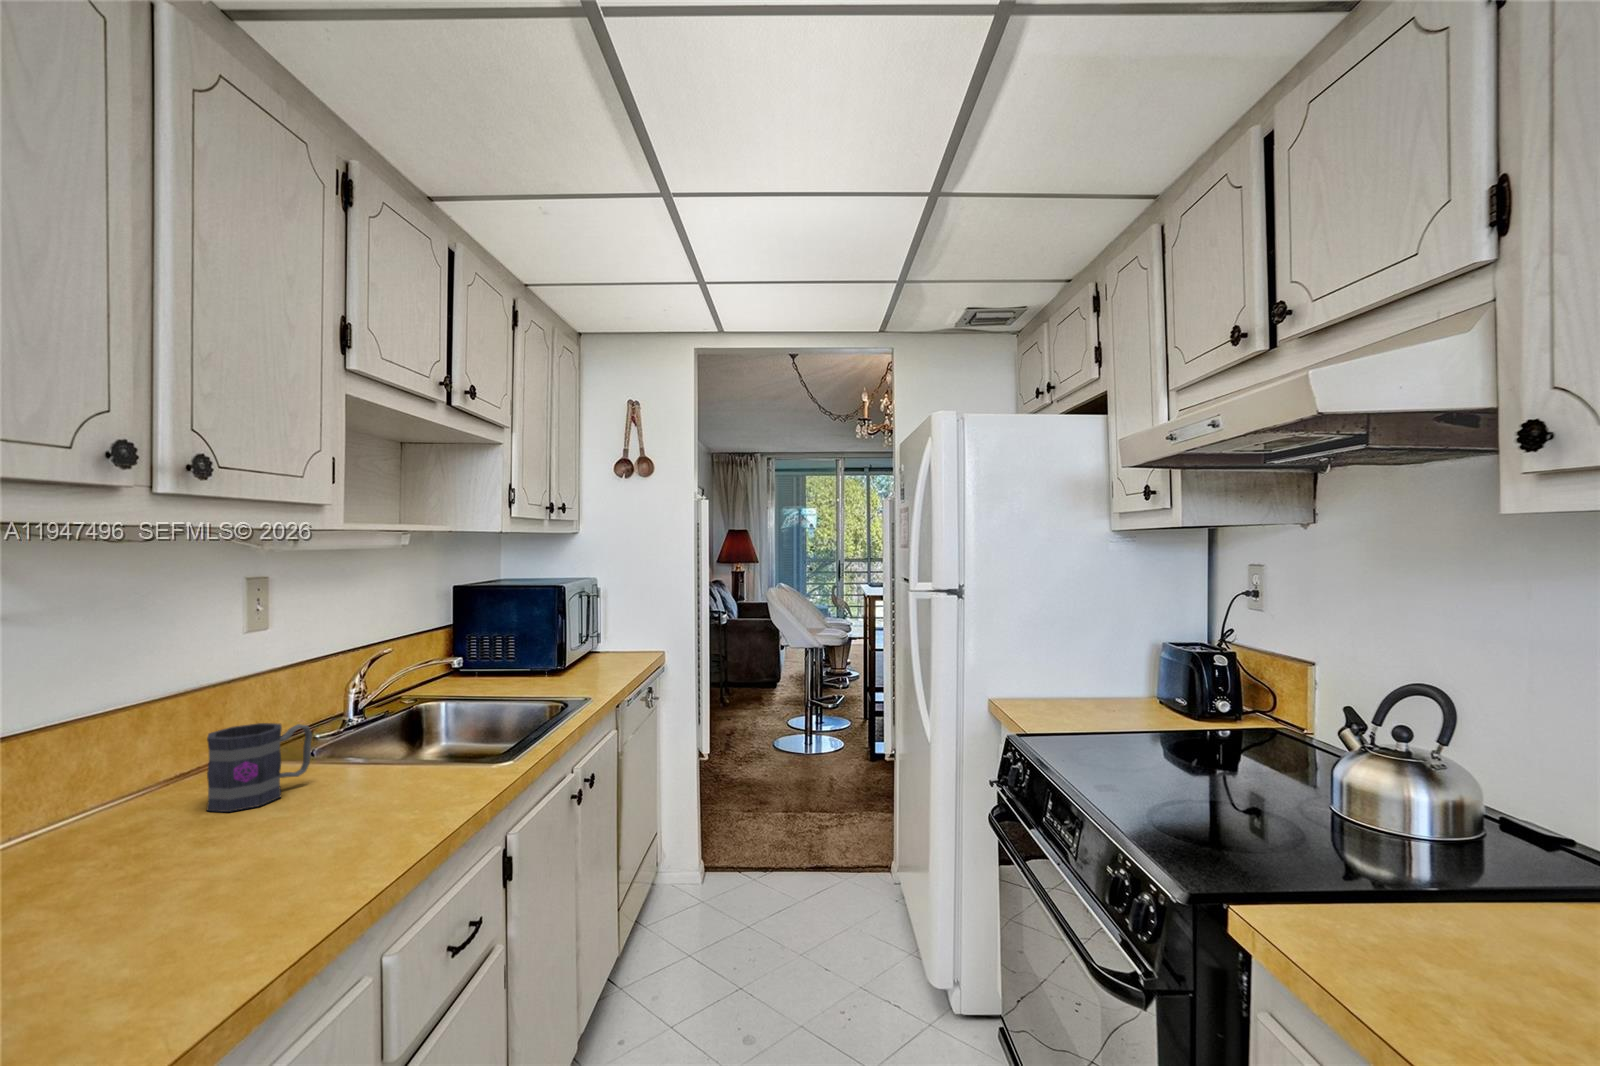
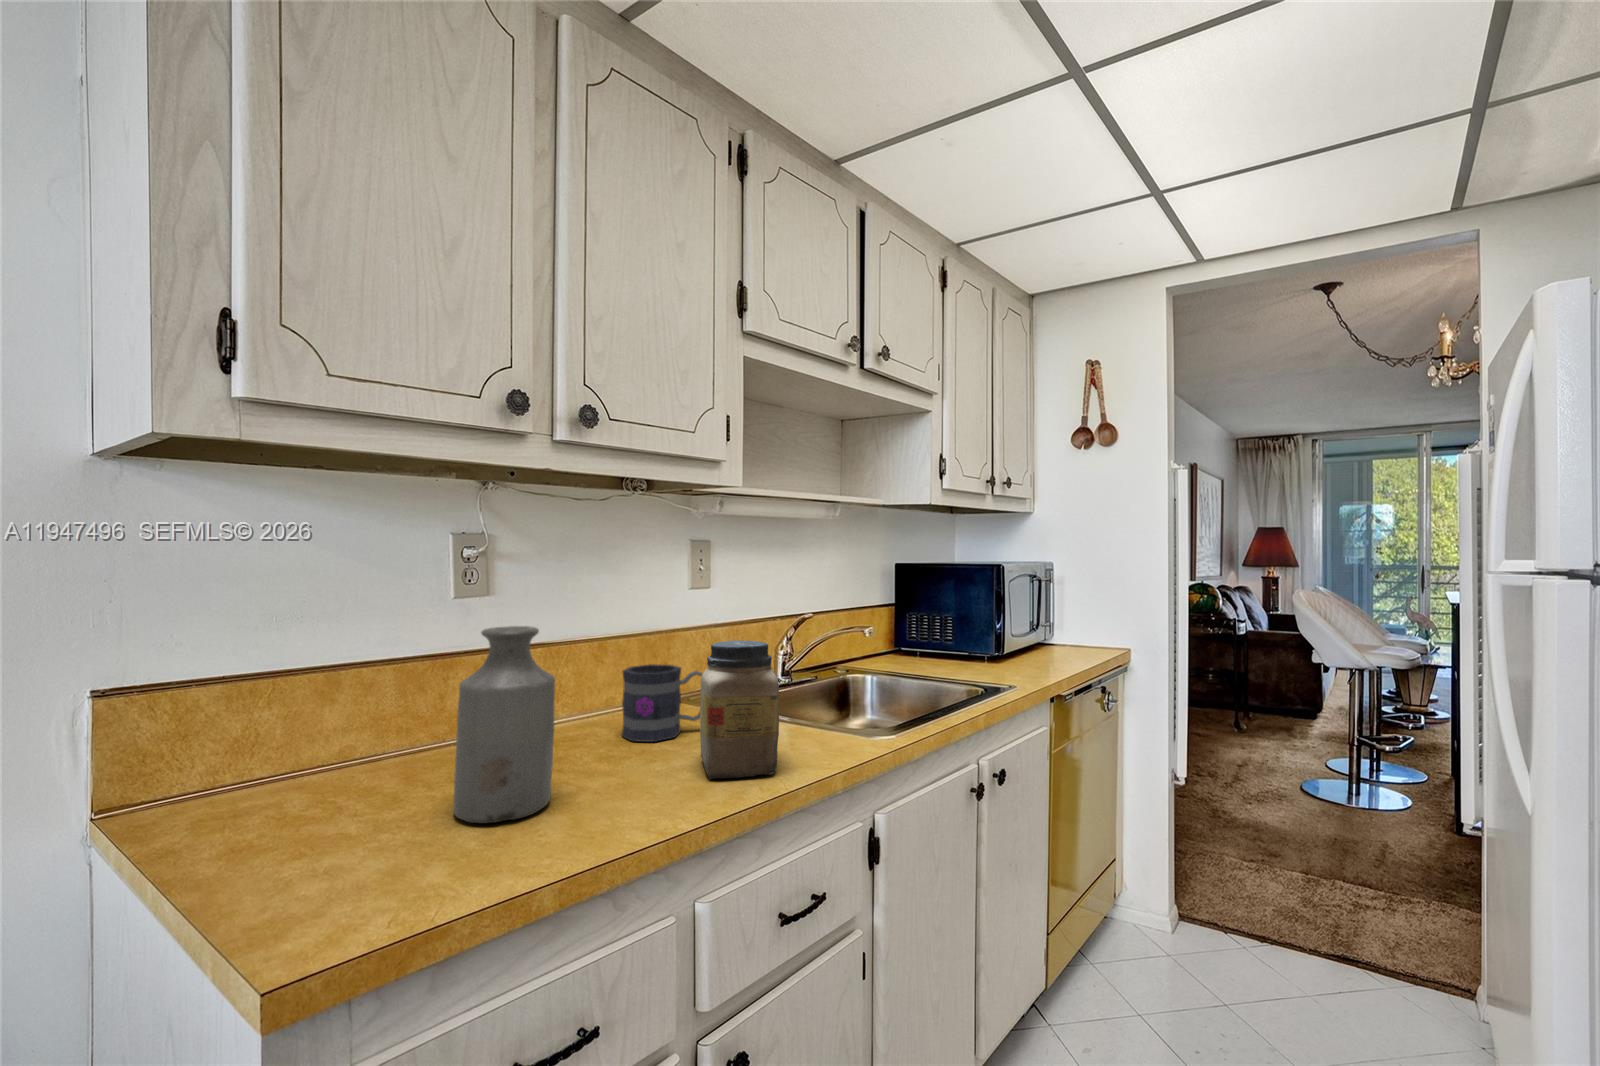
jar: none [337,686,432,821] -> present [700,640,779,779]
bottle: none [73,706,207,926] -> present [453,626,555,823]

